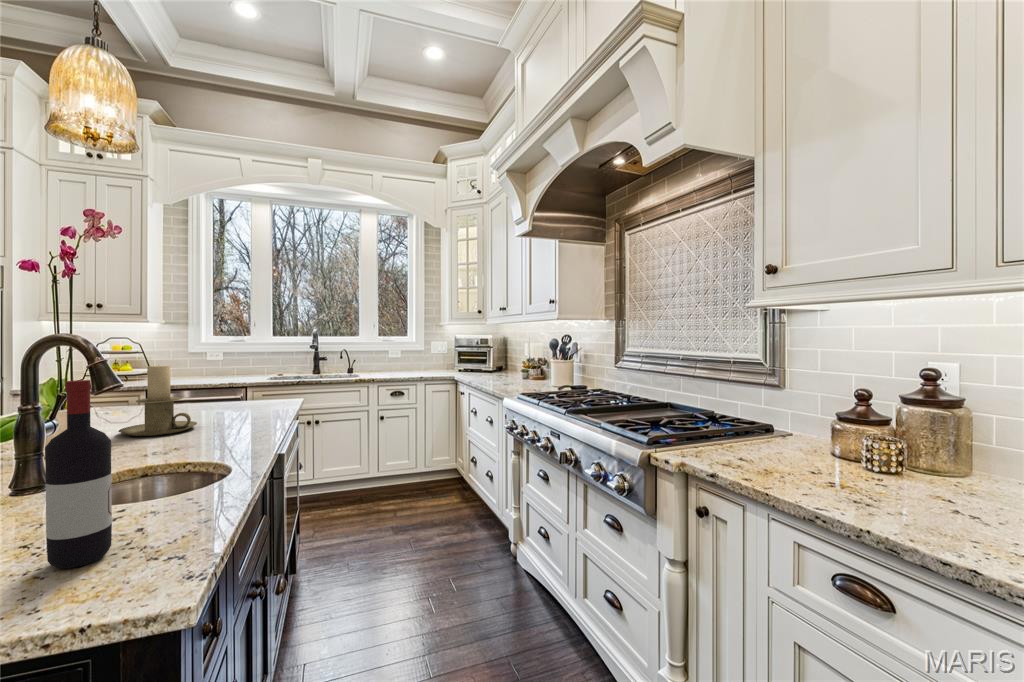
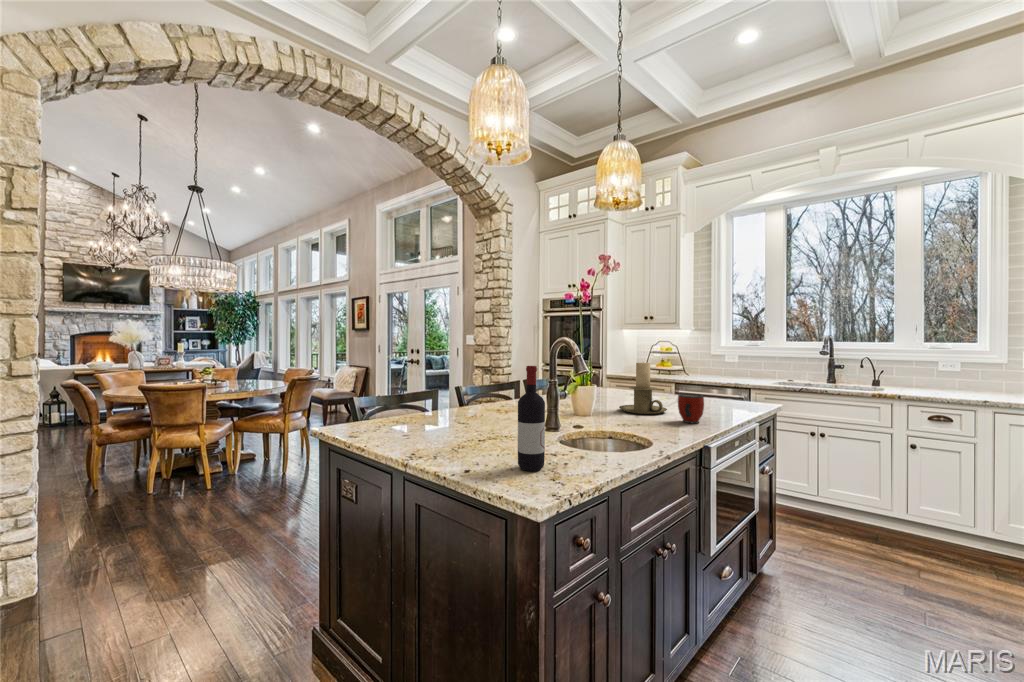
mug: none [223,398,258,433] -> present [678,394,704,423]

